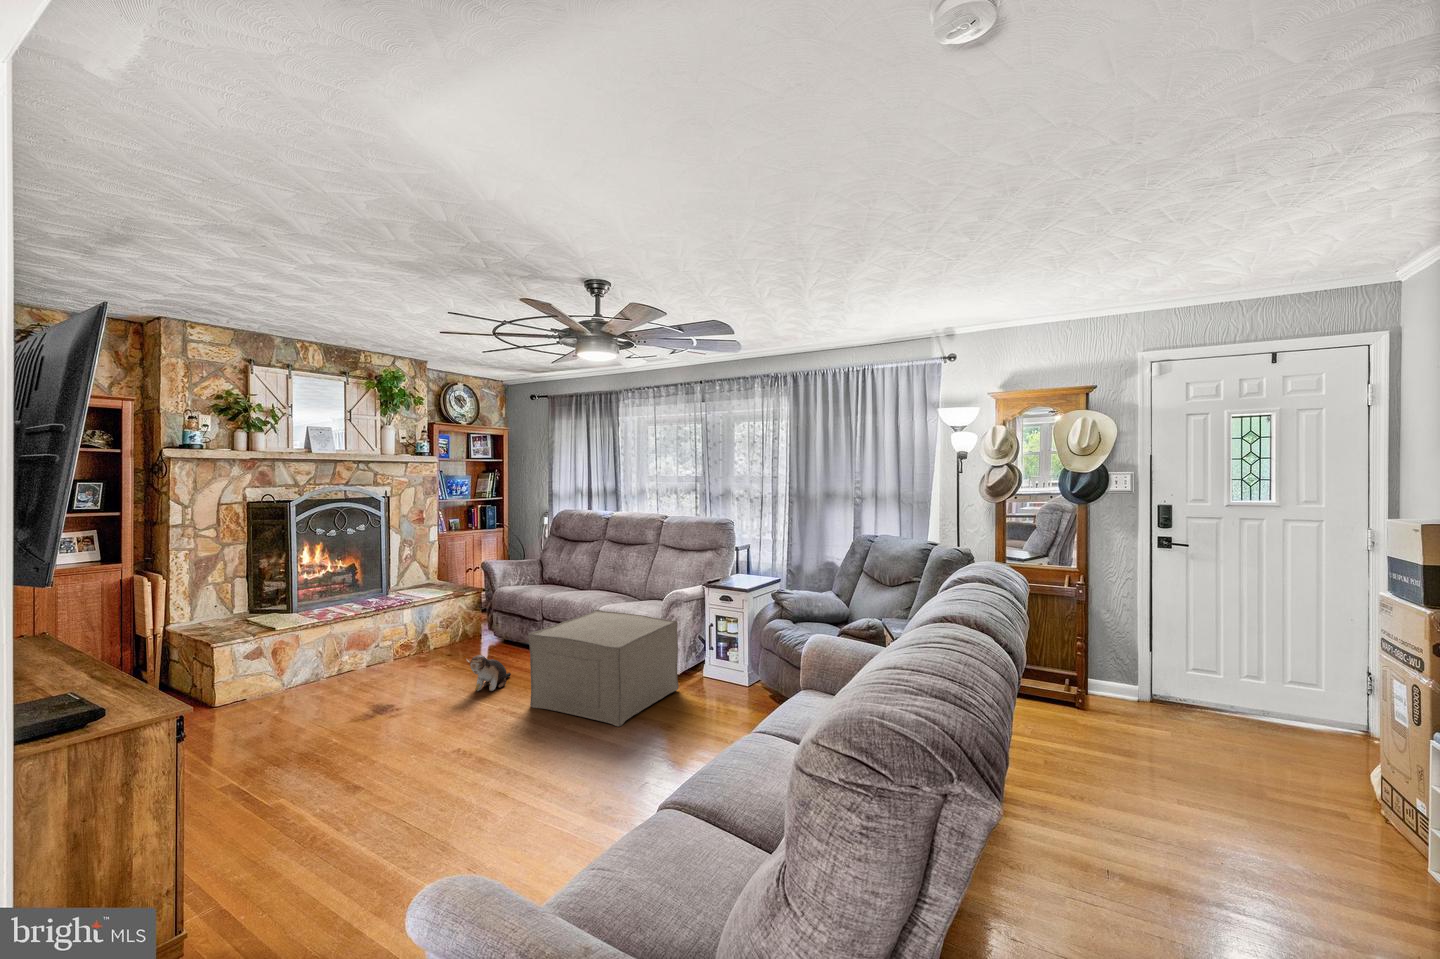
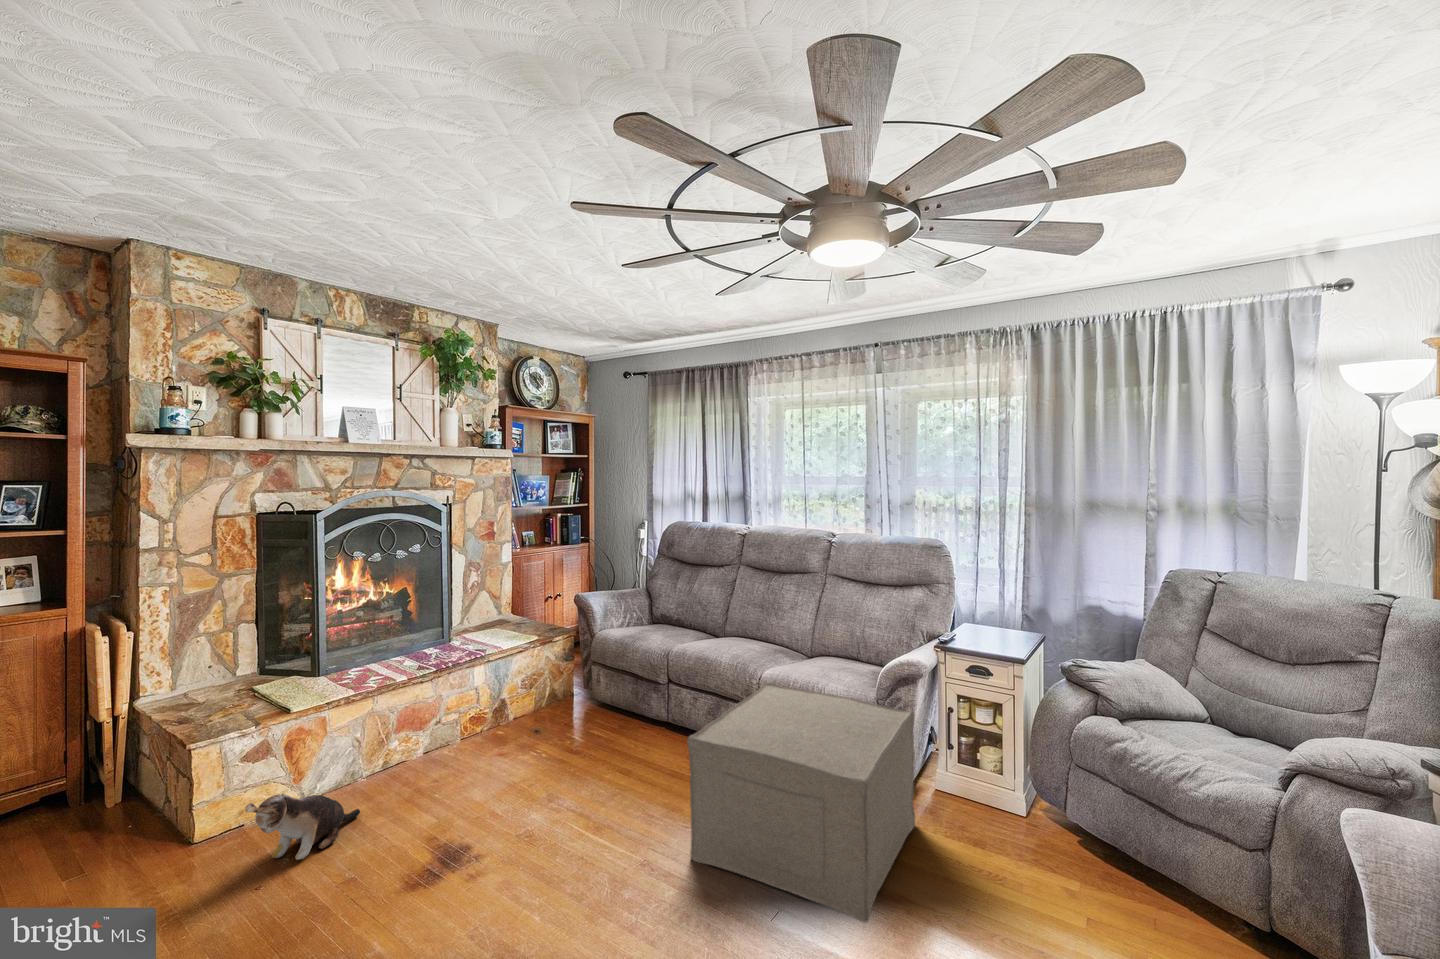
plush toy: present [466,655,511,691] -> present [245,793,360,860]

